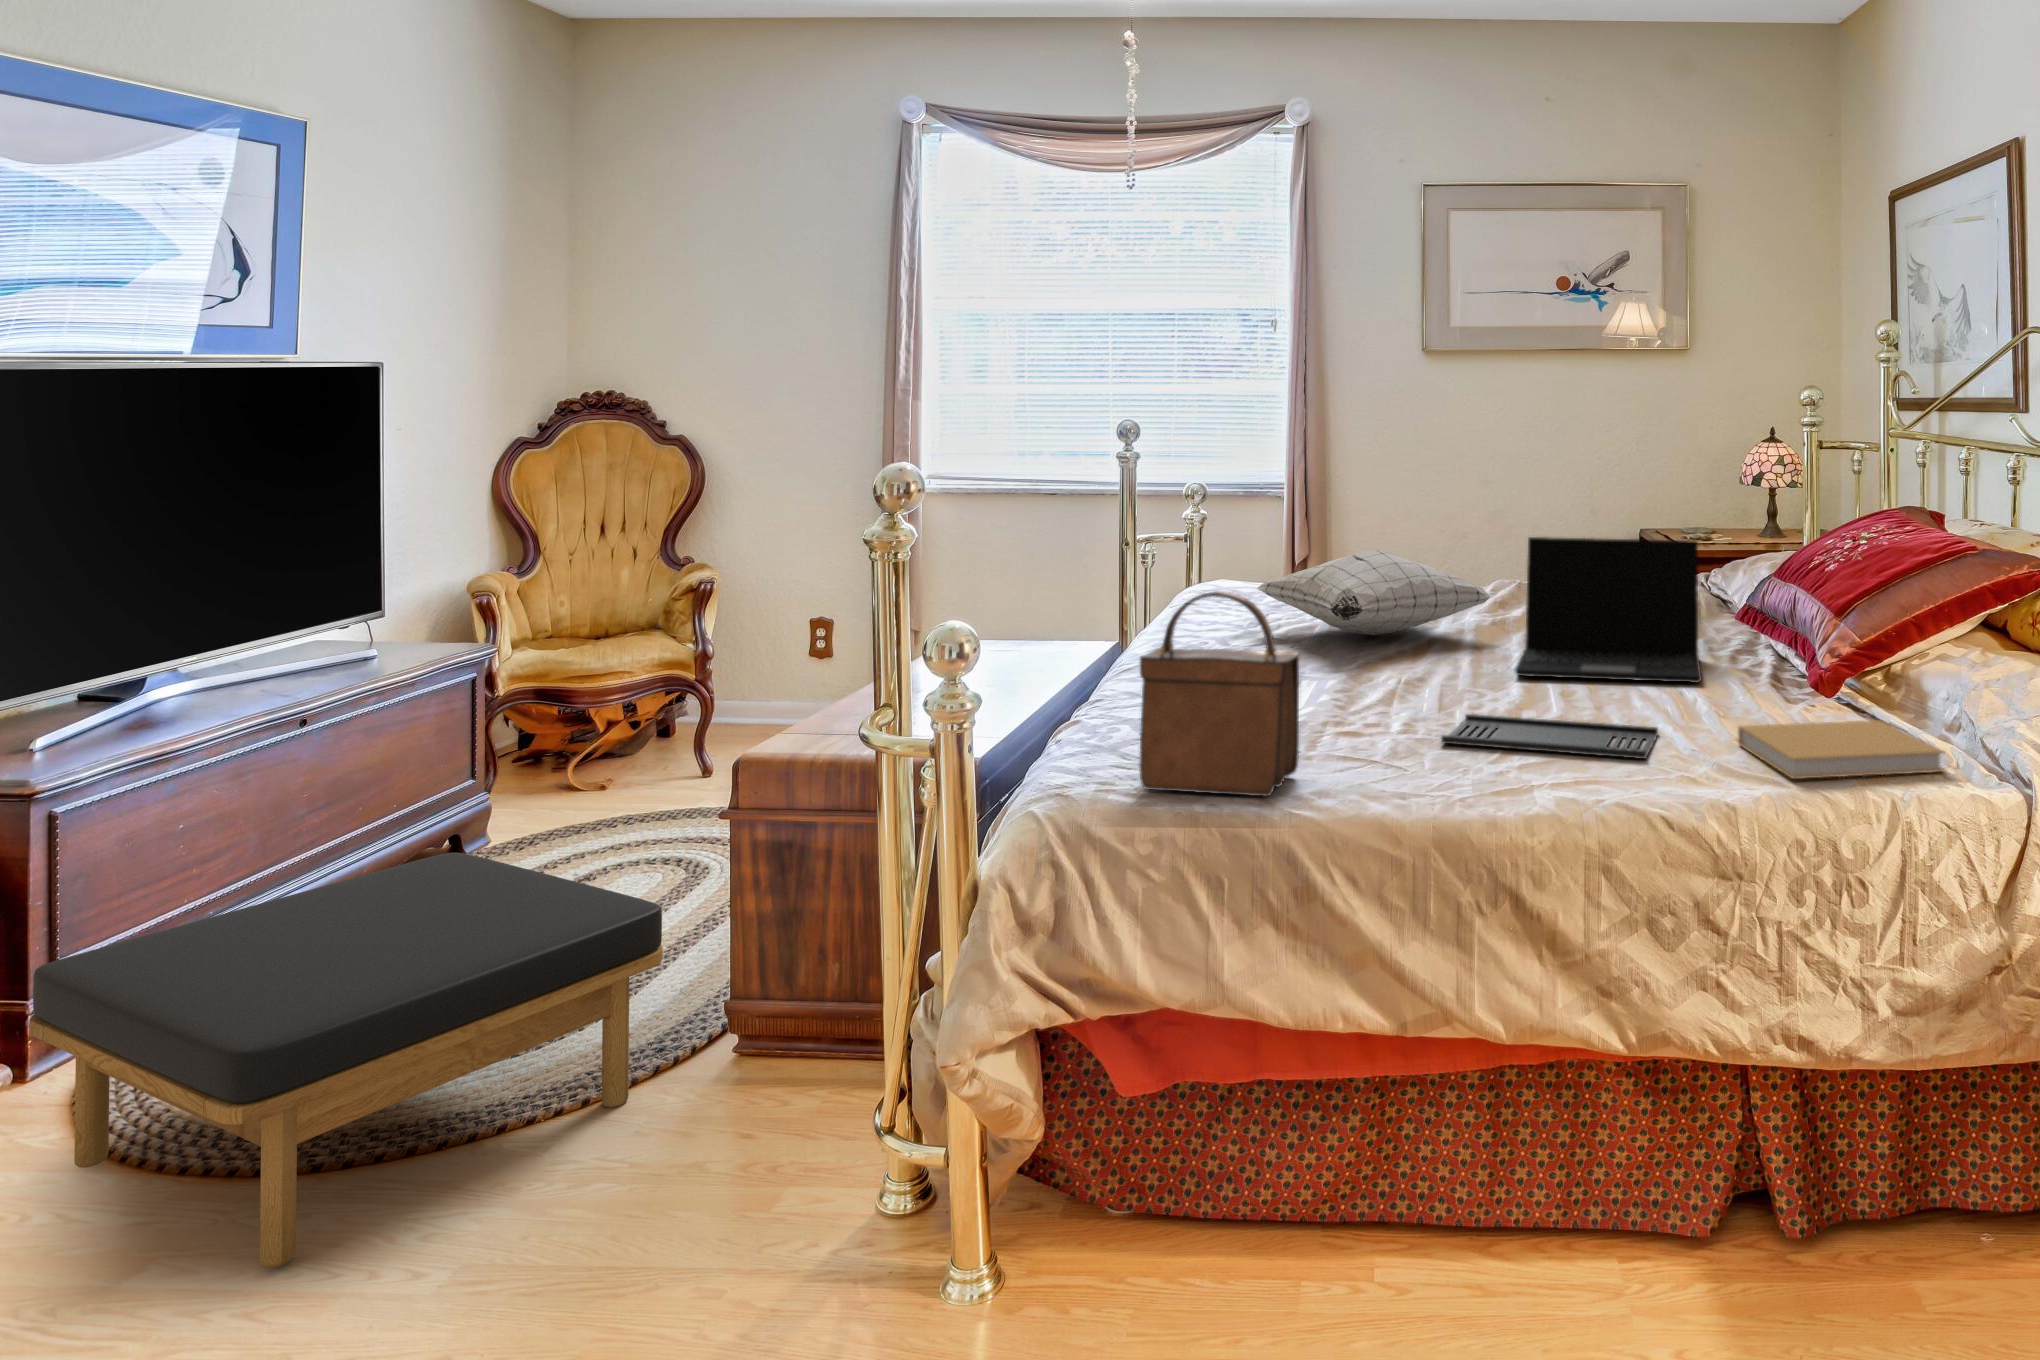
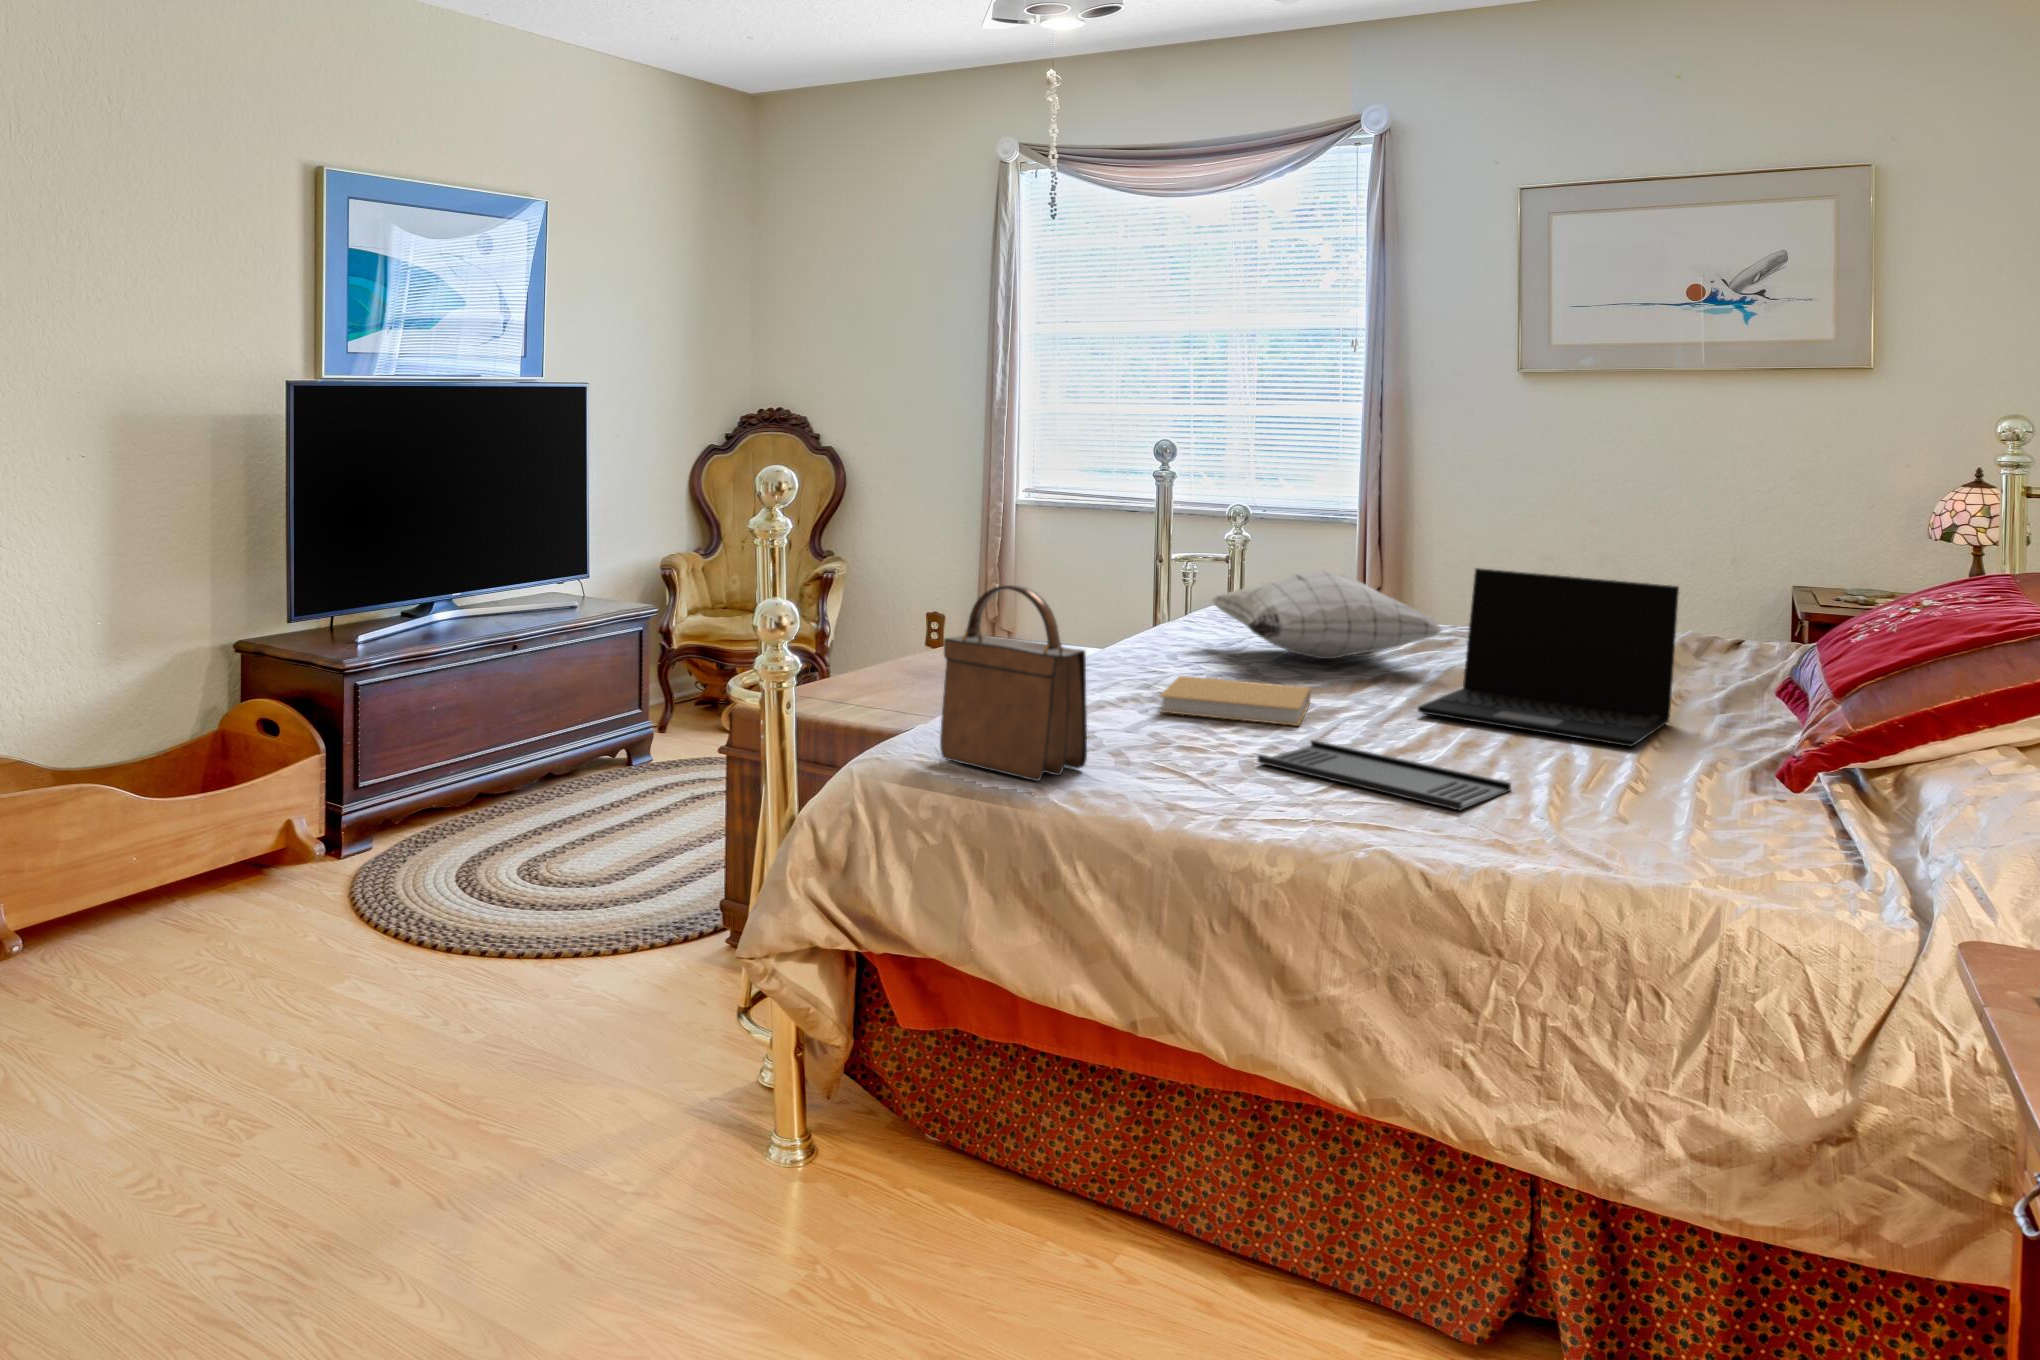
book: present [1738,720,1944,779] -> present [1160,676,1310,726]
ottoman: present [29,853,663,1268] -> none [313,744,671,1005]

